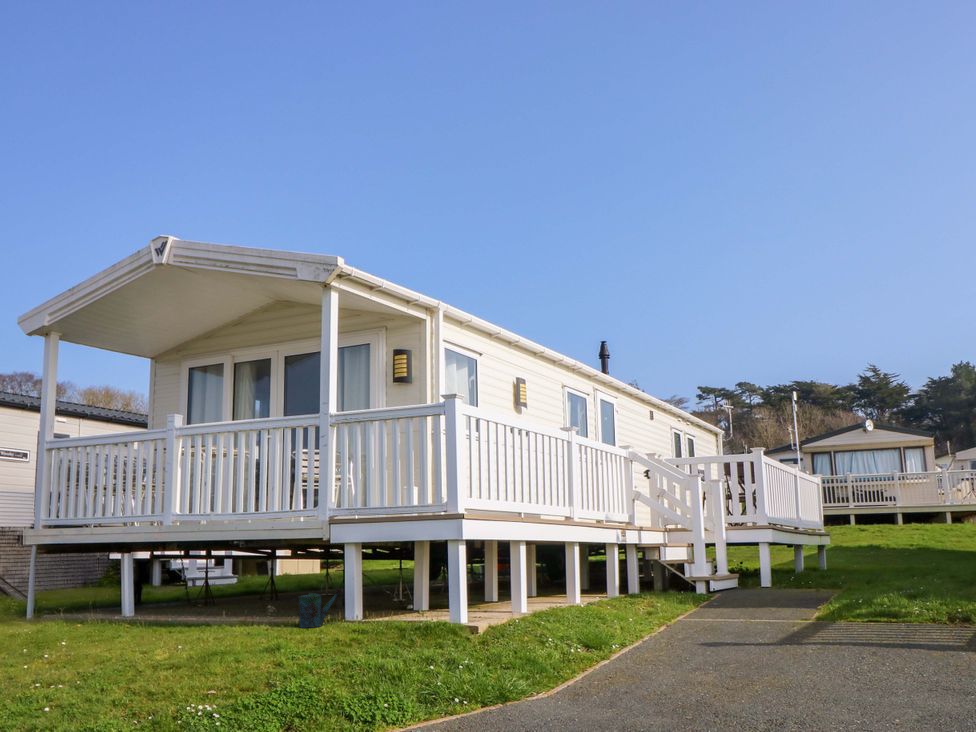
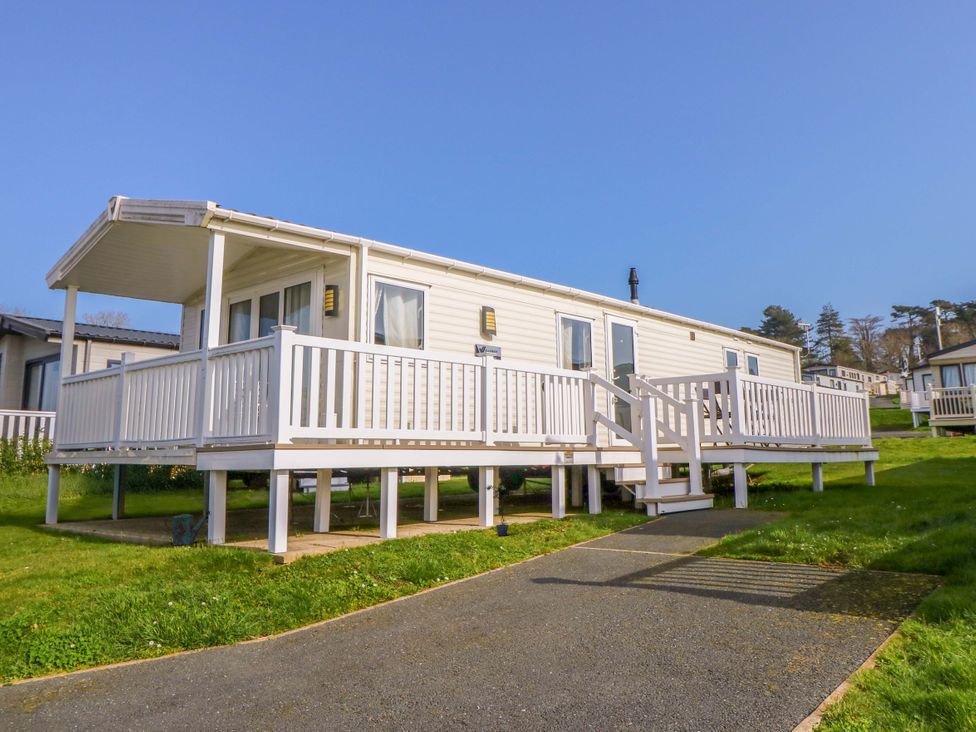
potted plant: none [580,556,618,615] -> present [487,481,520,536]

